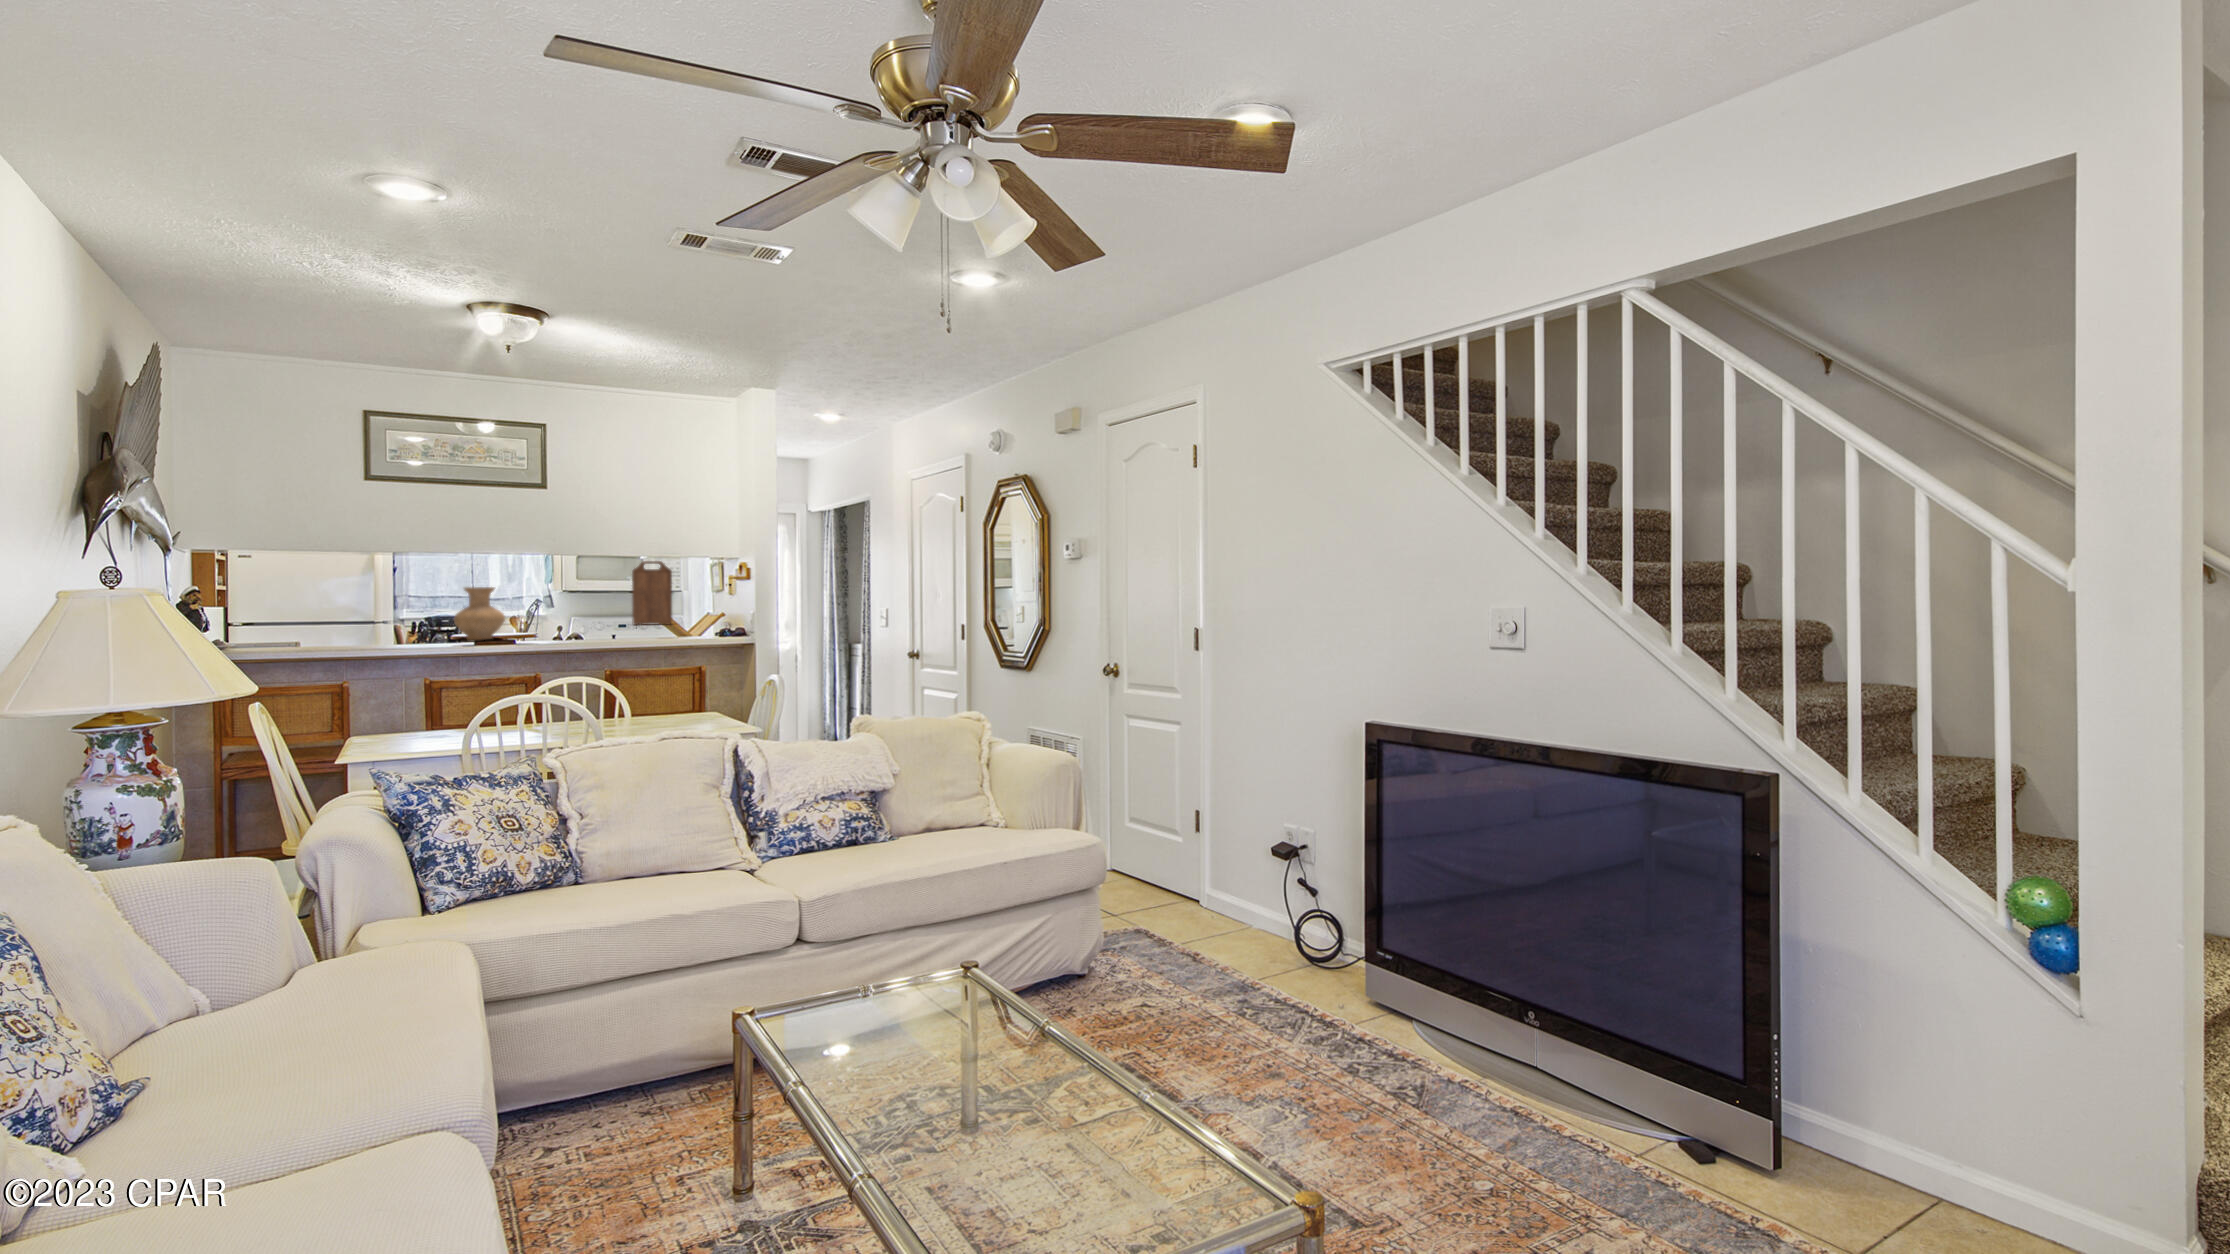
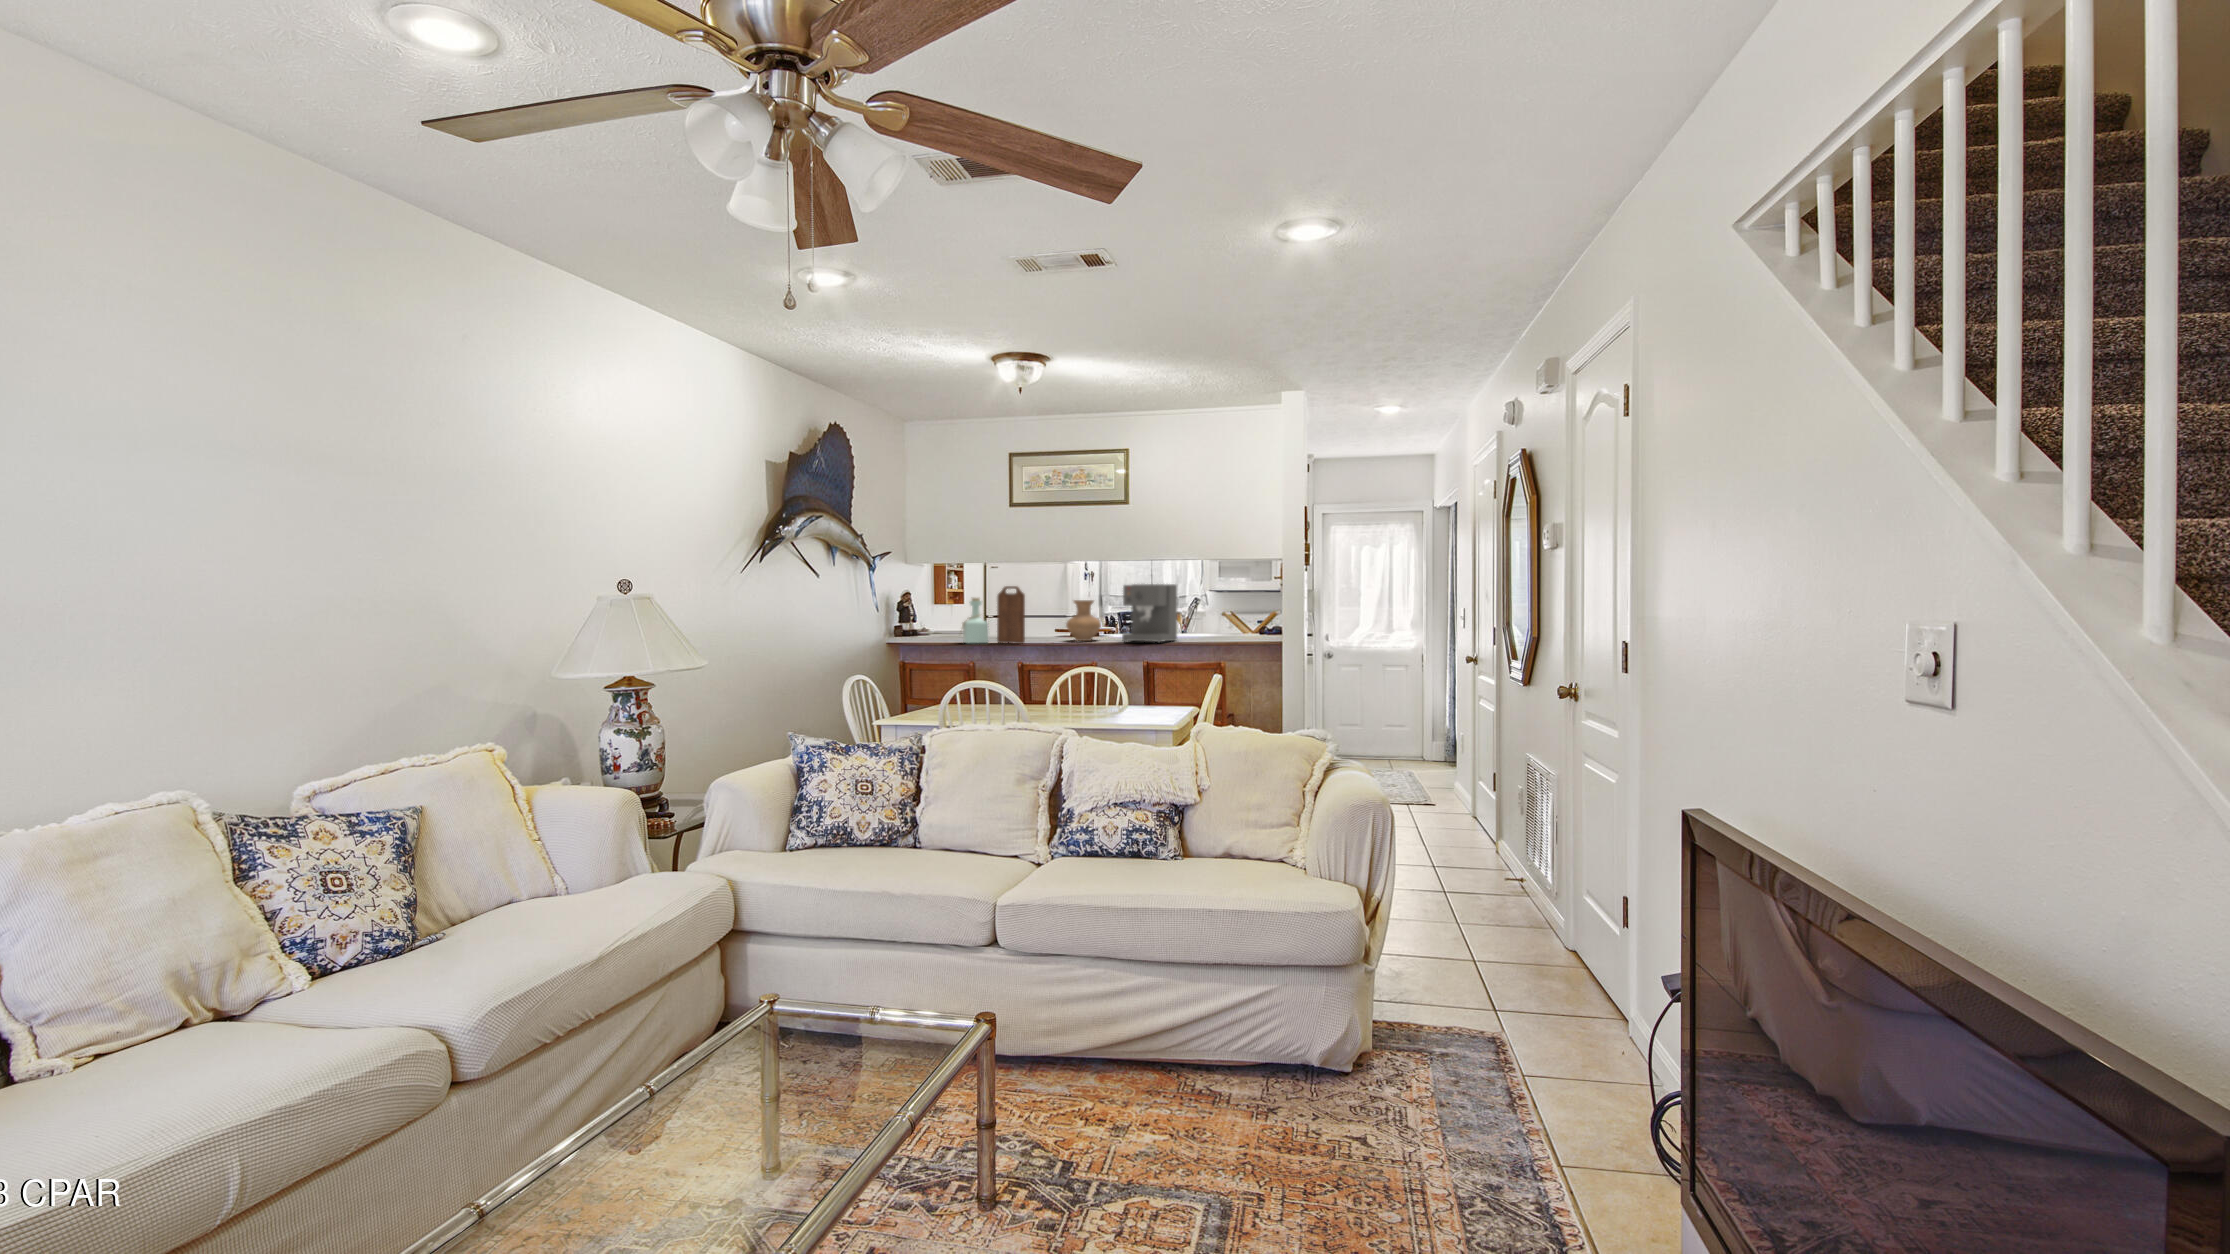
cutting board: present [632,561,672,625] -> present [997,586,1025,644]
coffee maker: none [546,567,613,638] -> present [1122,584,1177,642]
bottle: none [285,586,335,650] -> present [962,598,988,643]

